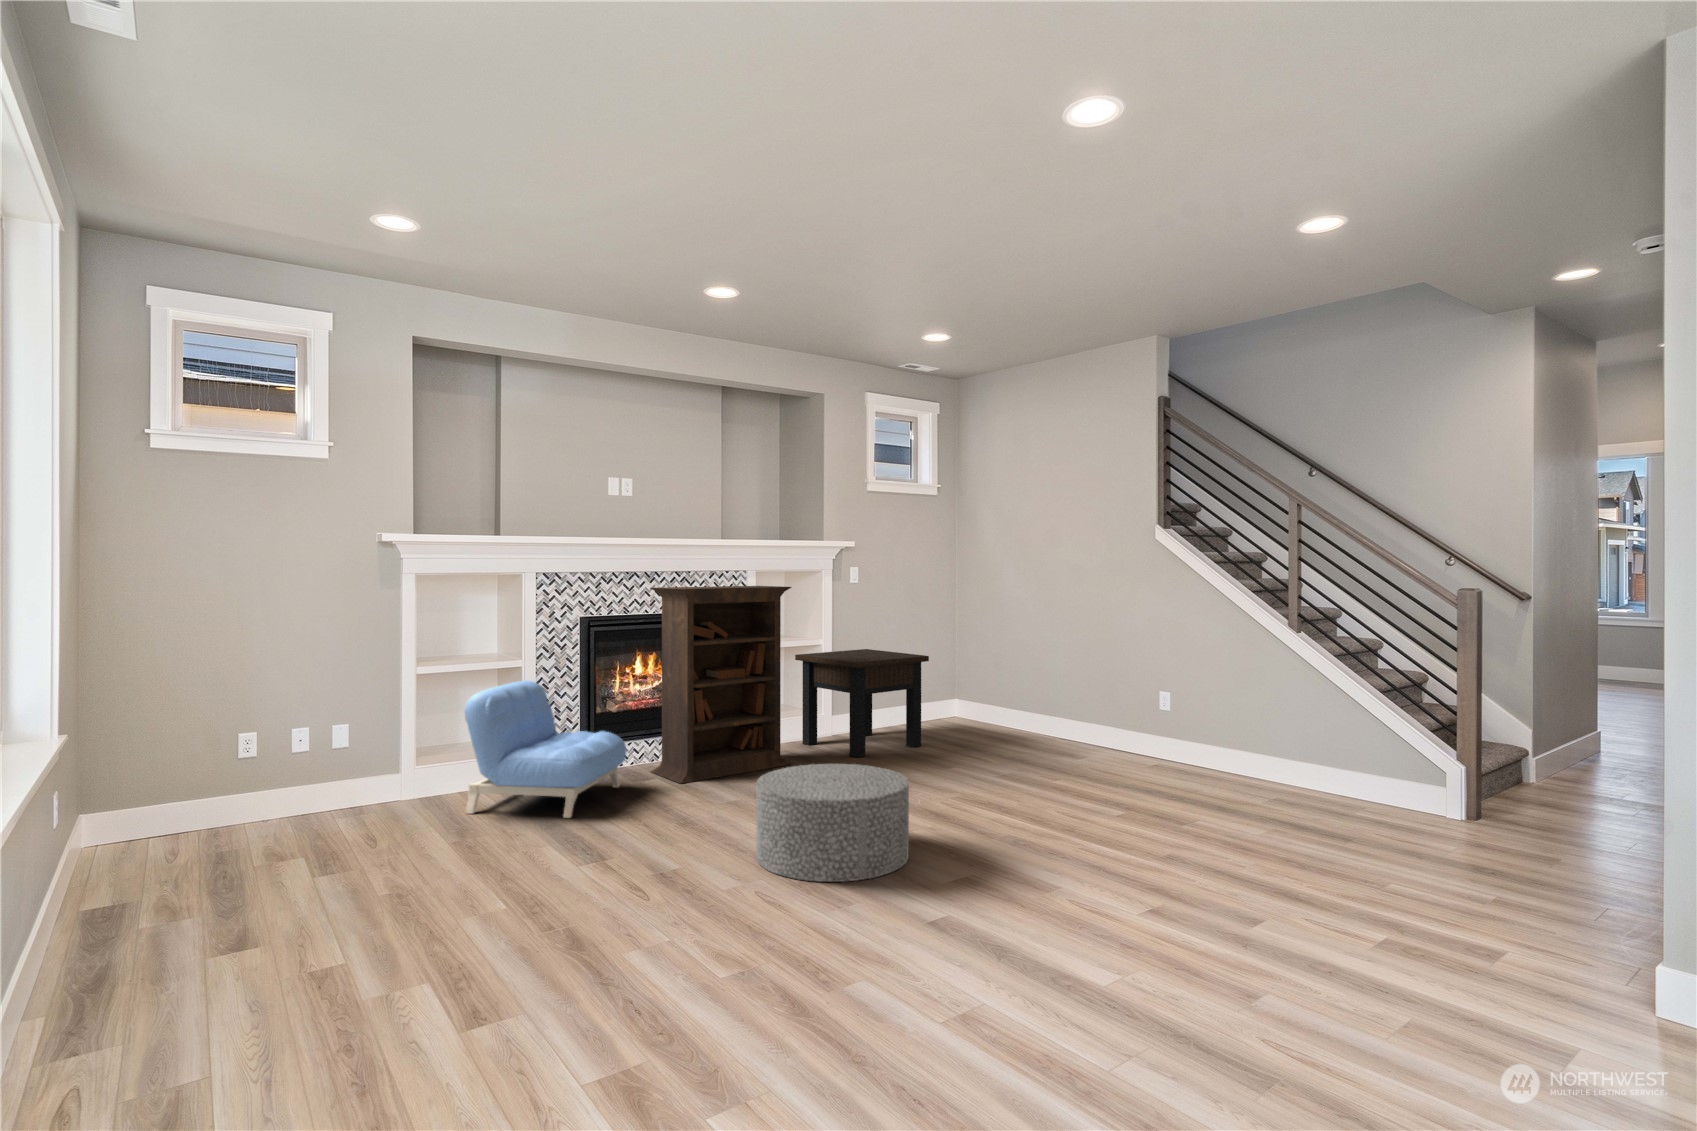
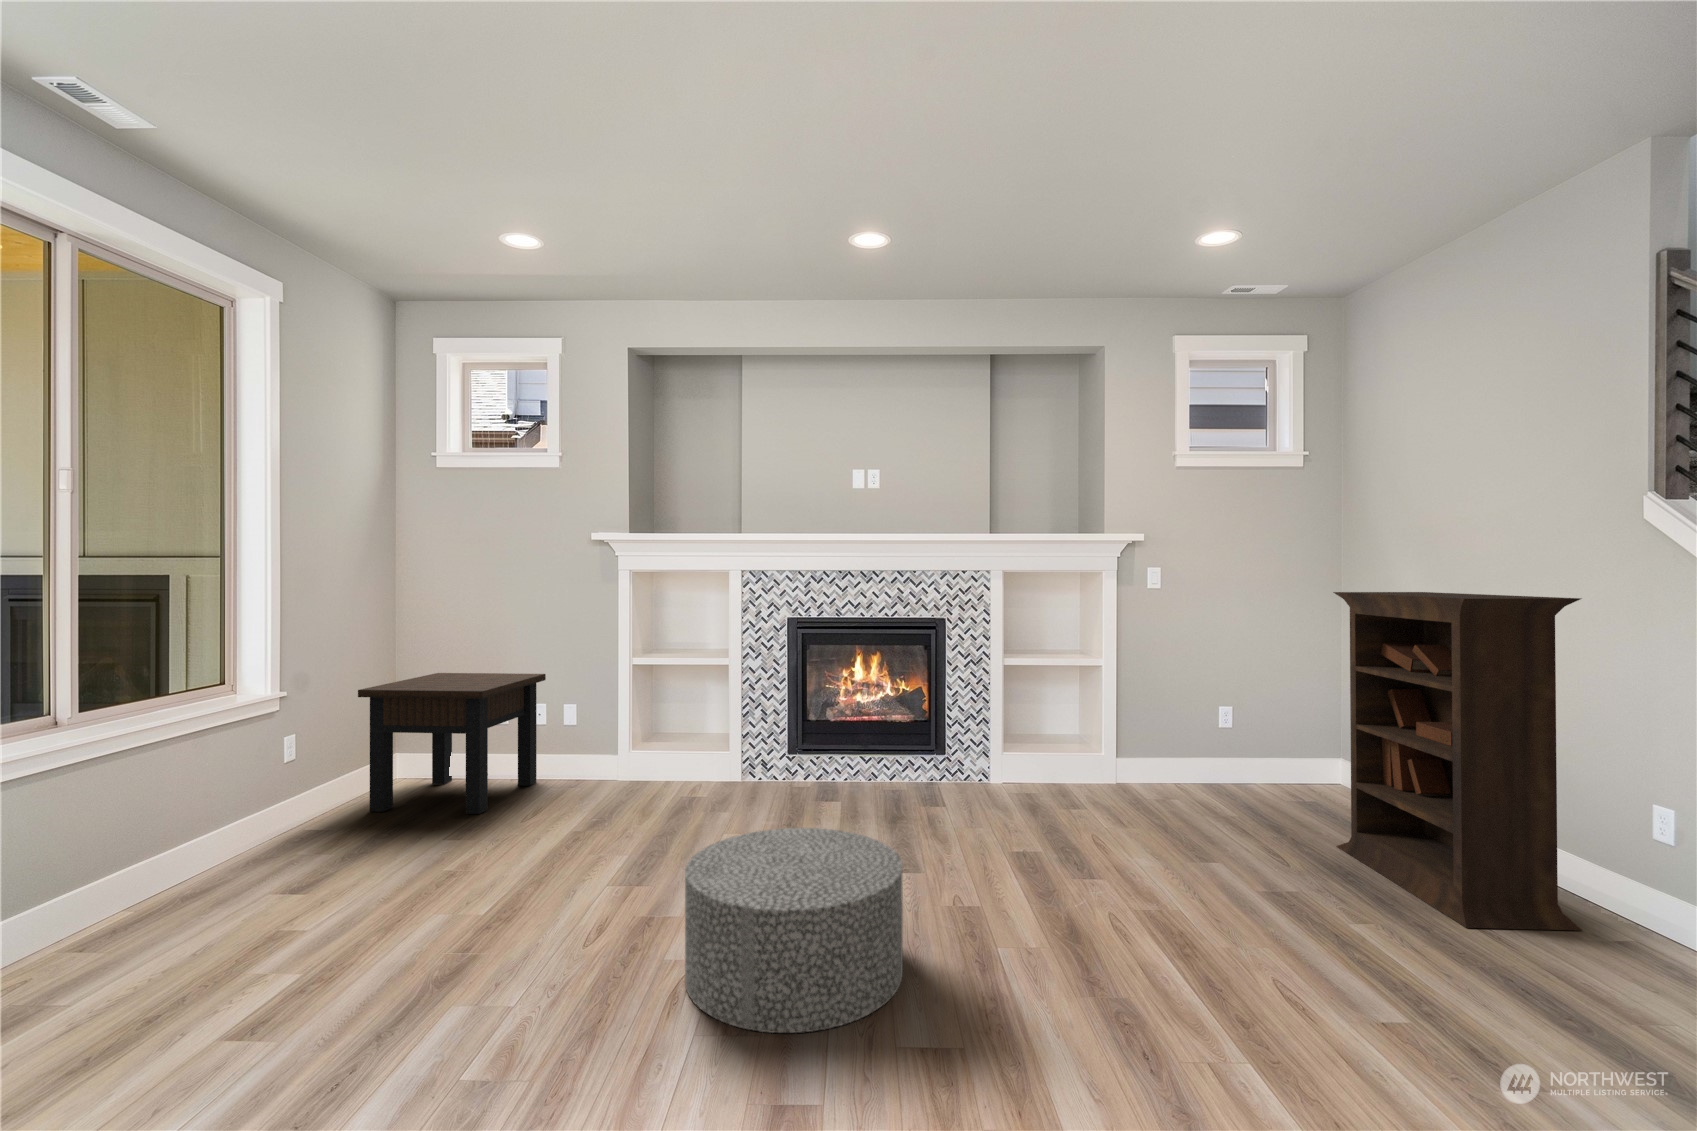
bookcase: present [651,586,792,784] -> present [1333,592,1582,931]
side table: present [795,649,929,757] -> present [358,673,546,814]
armchair: present [465,680,626,818] -> none [625,679,787,830]

